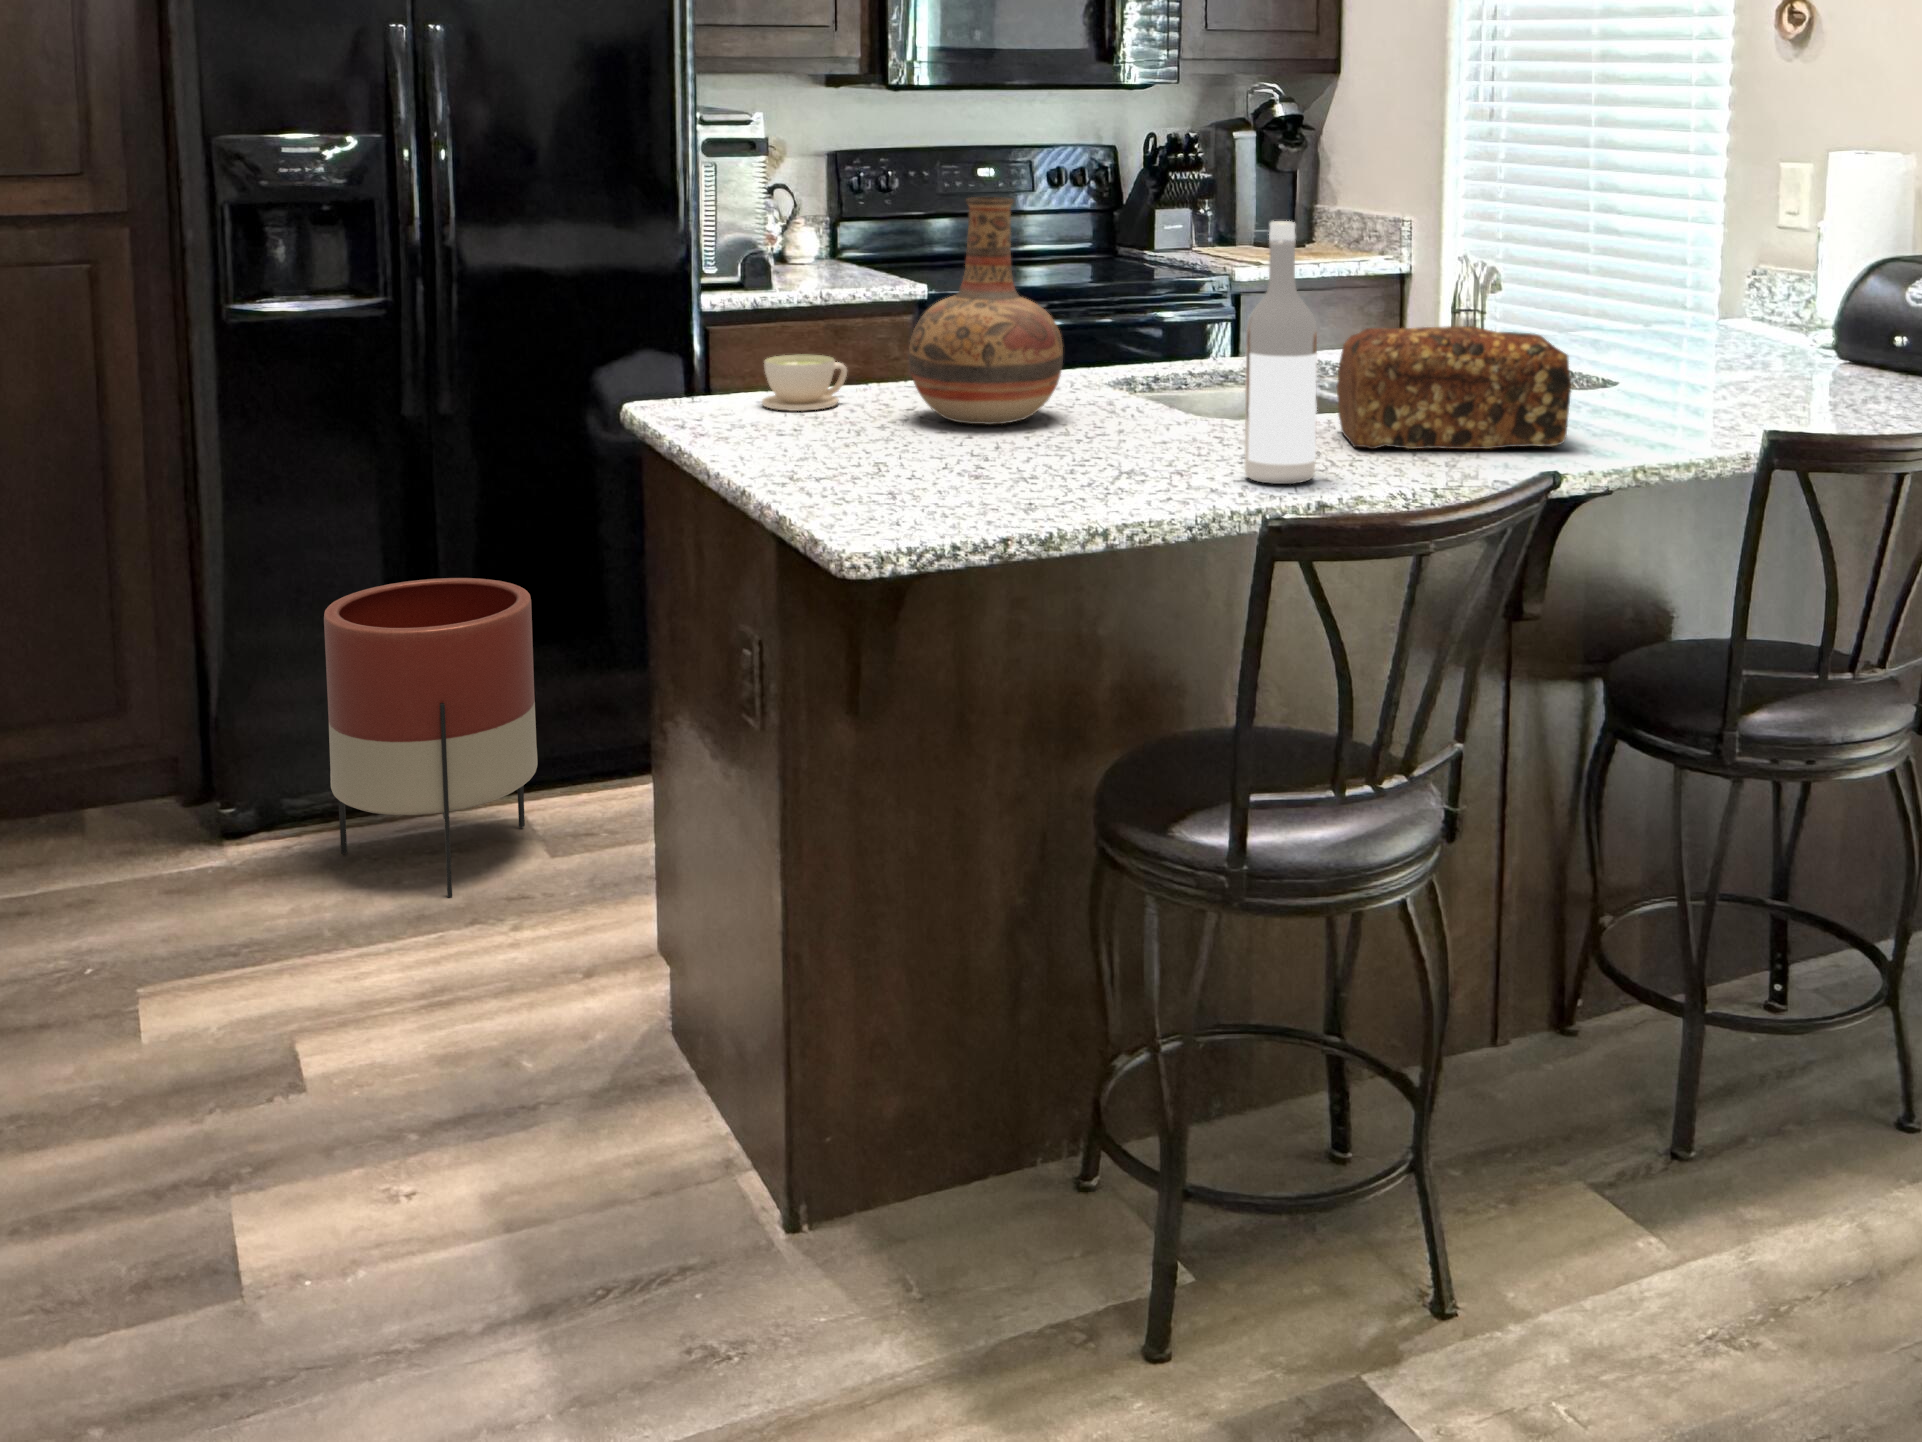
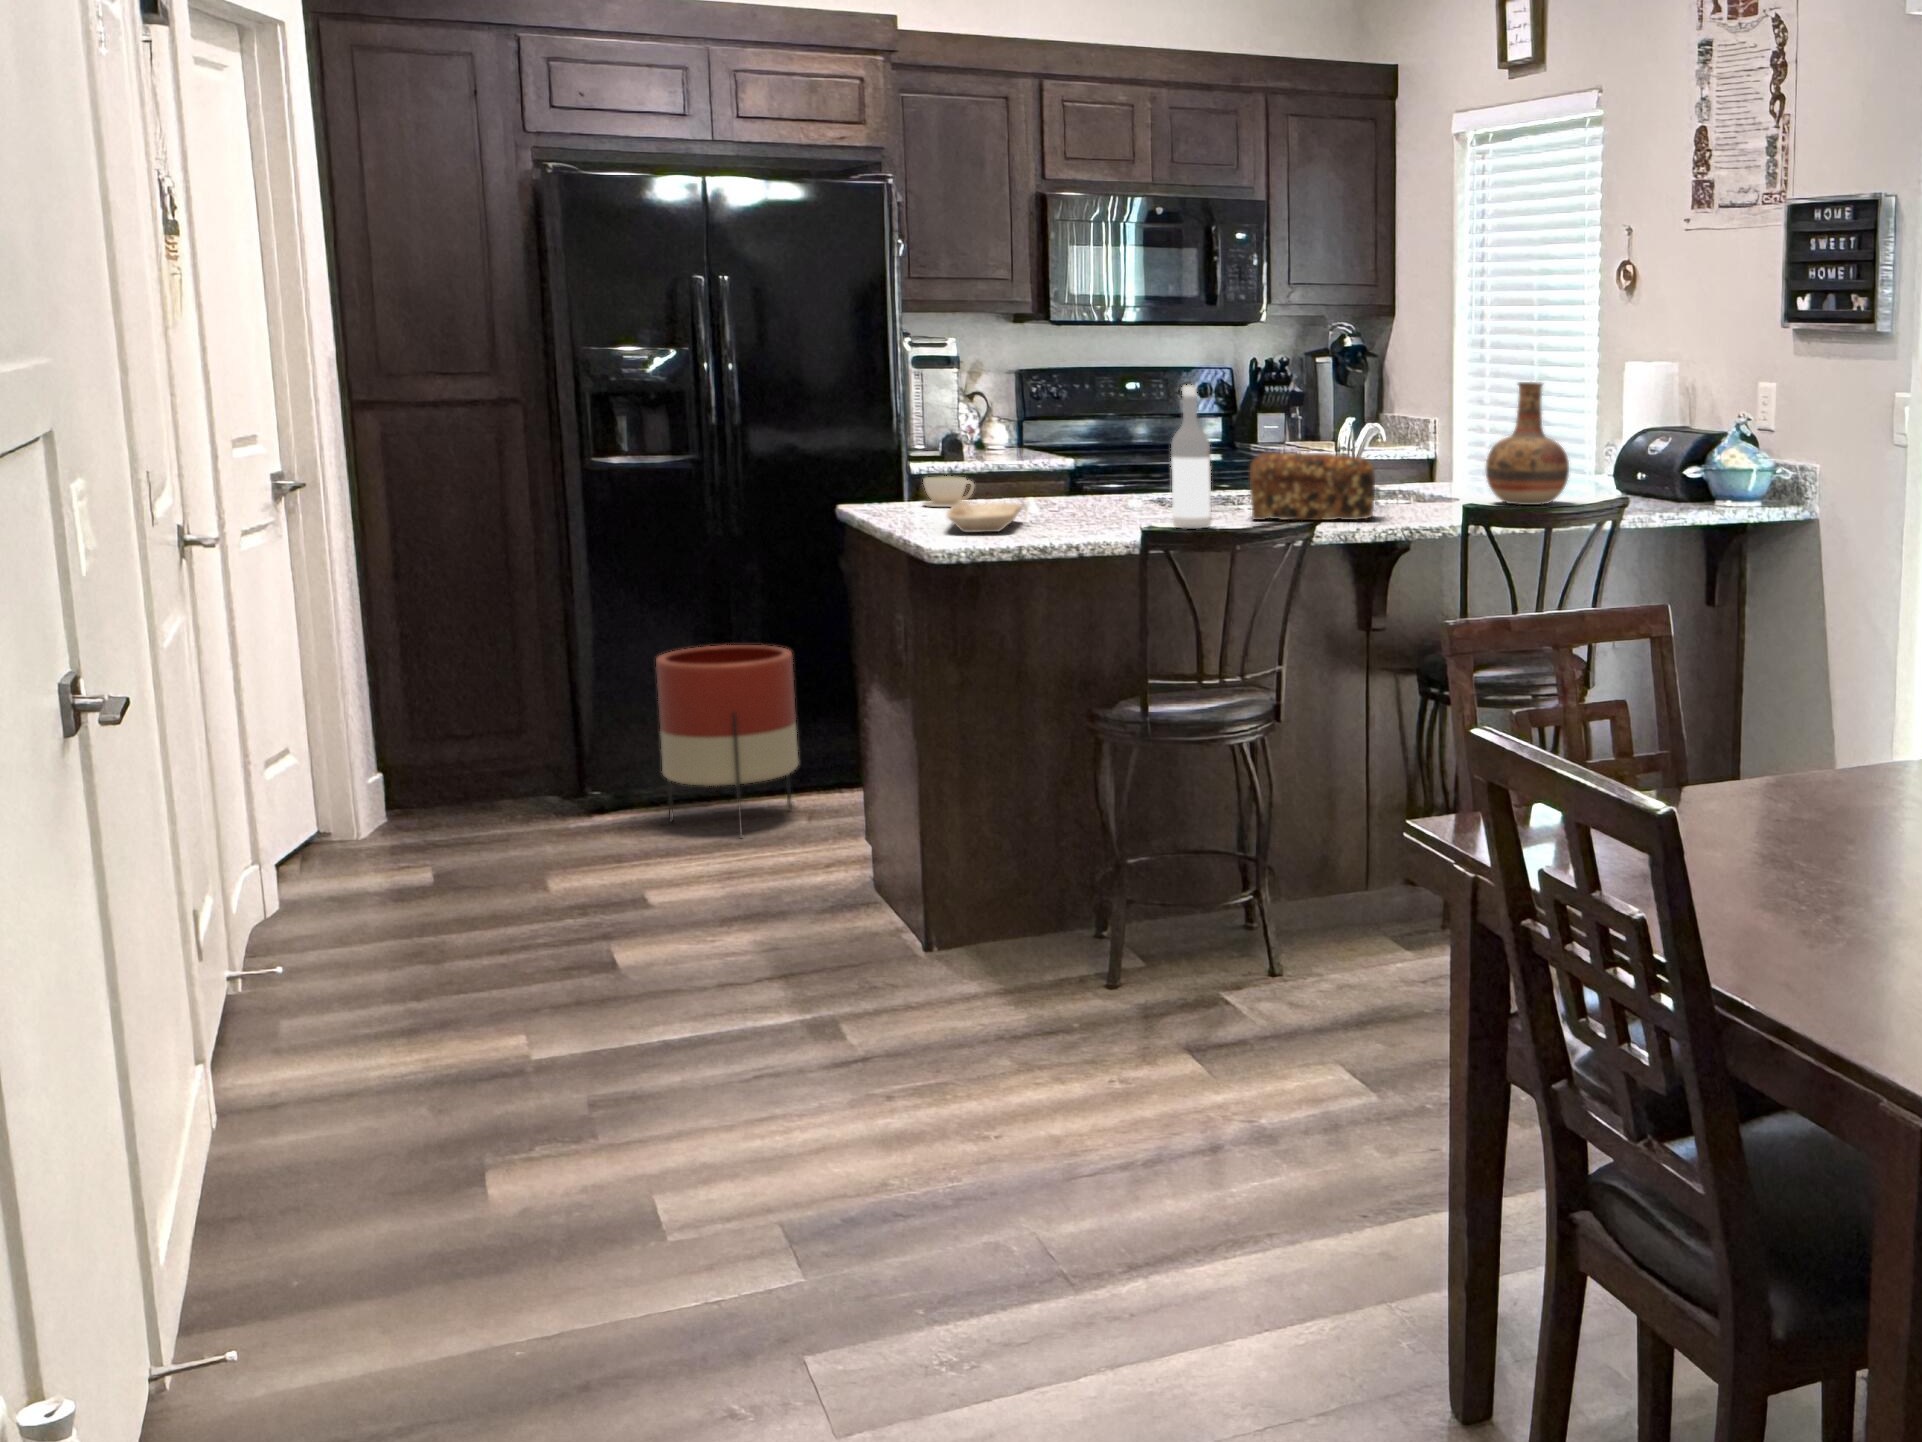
vase: present [909,197,1063,424] -> present [1486,382,1569,505]
tray: none [843,424,974,503] -> present [947,503,1024,533]

